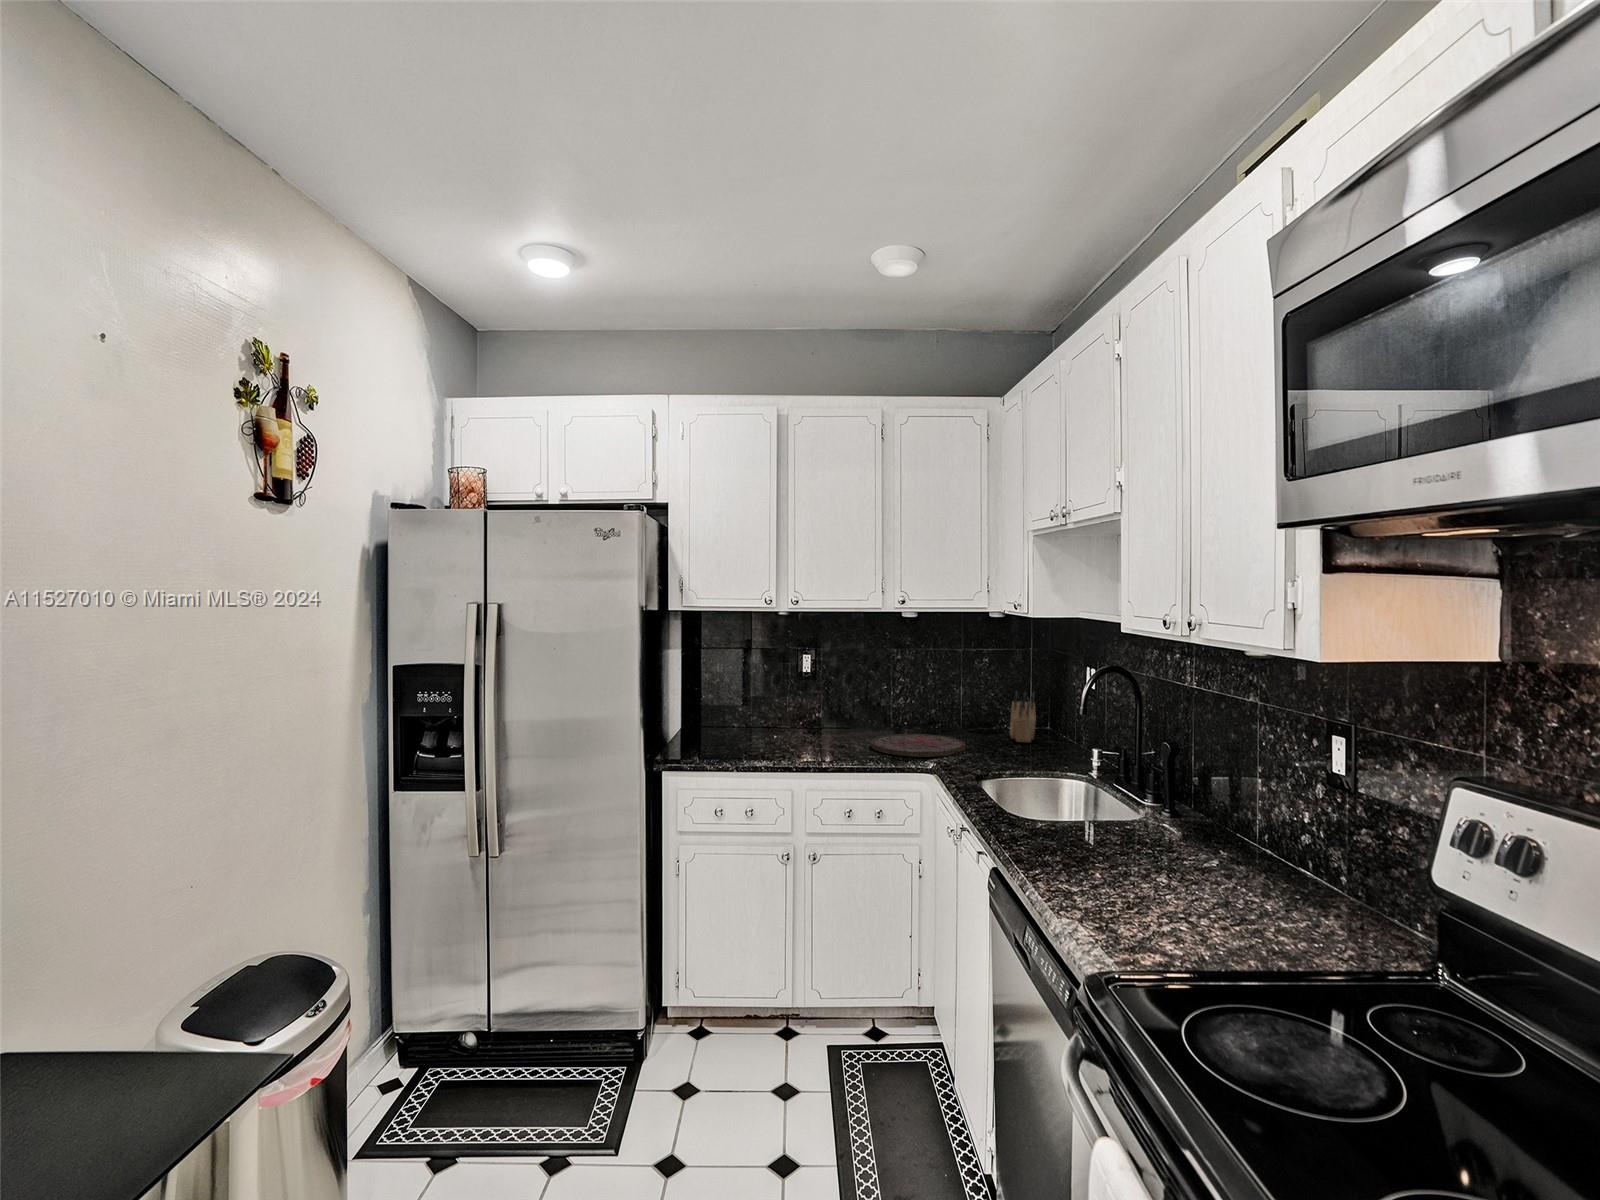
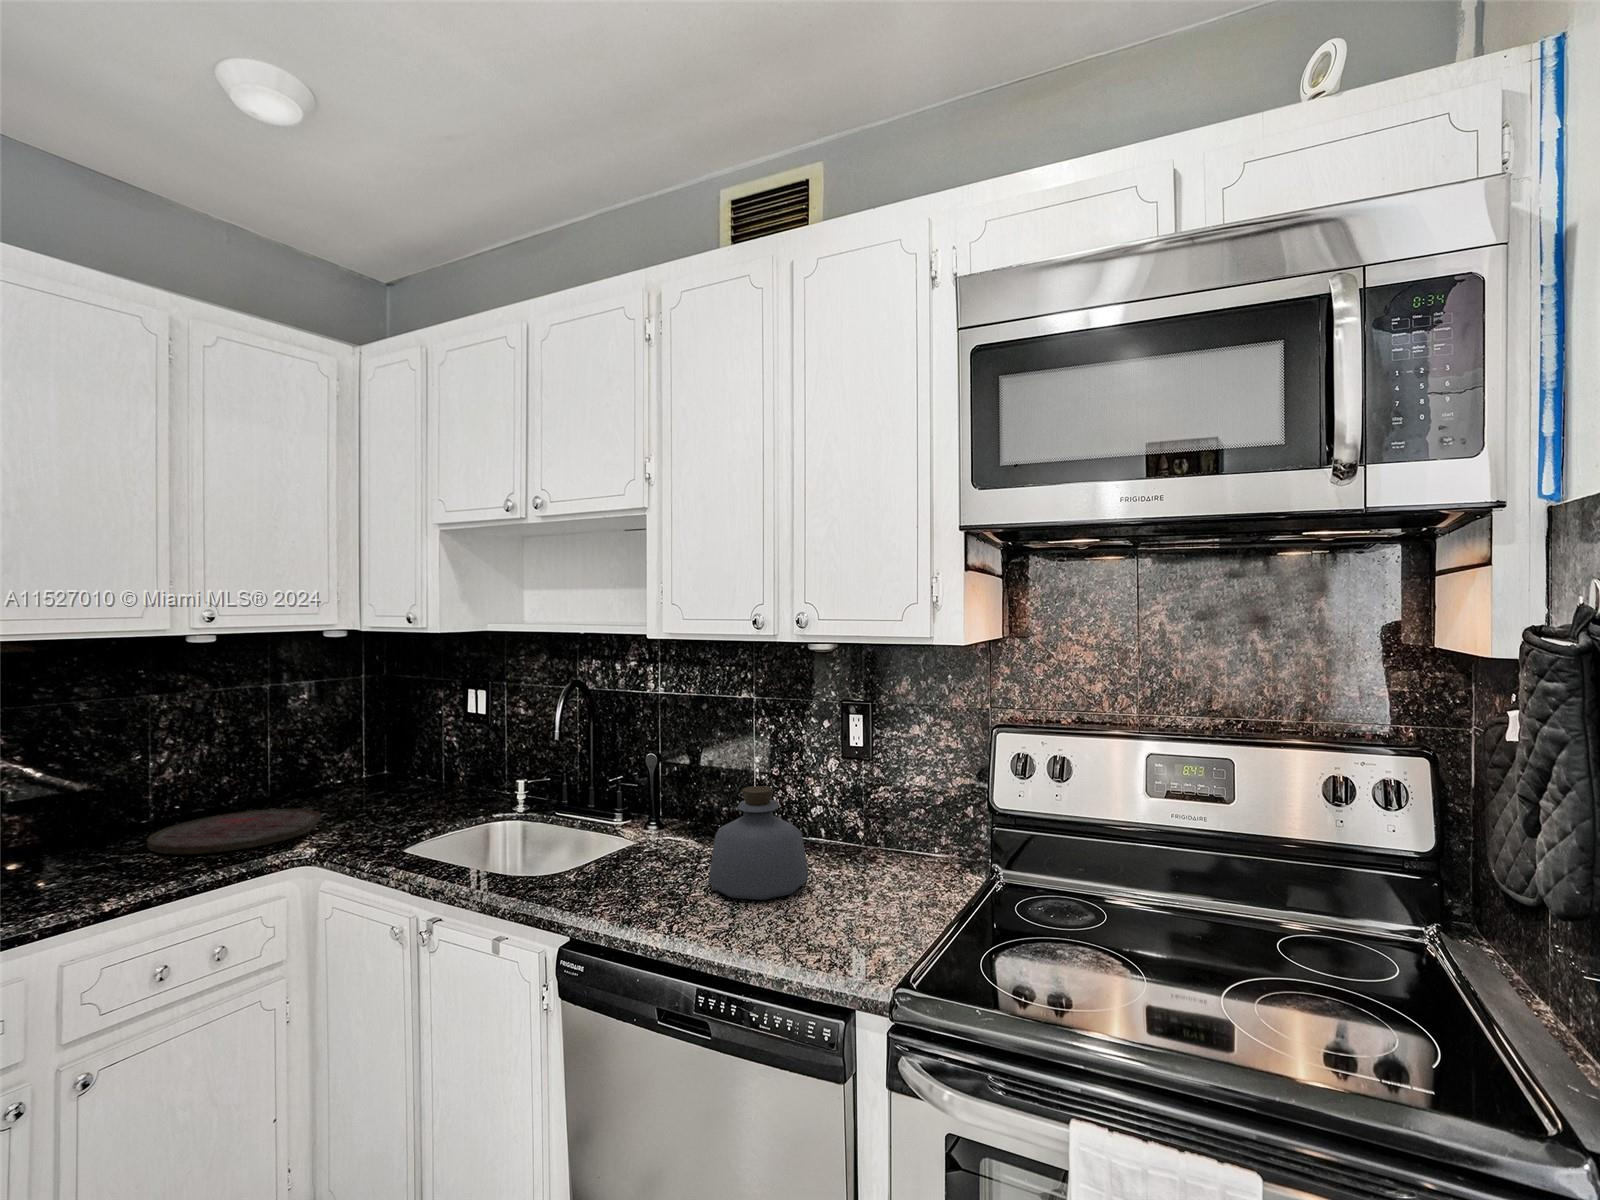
knife block: present [1010,691,1036,742] -> none [351,728,408,796]
bottle: none [1127,786,1233,898] -> present [709,786,809,900]

